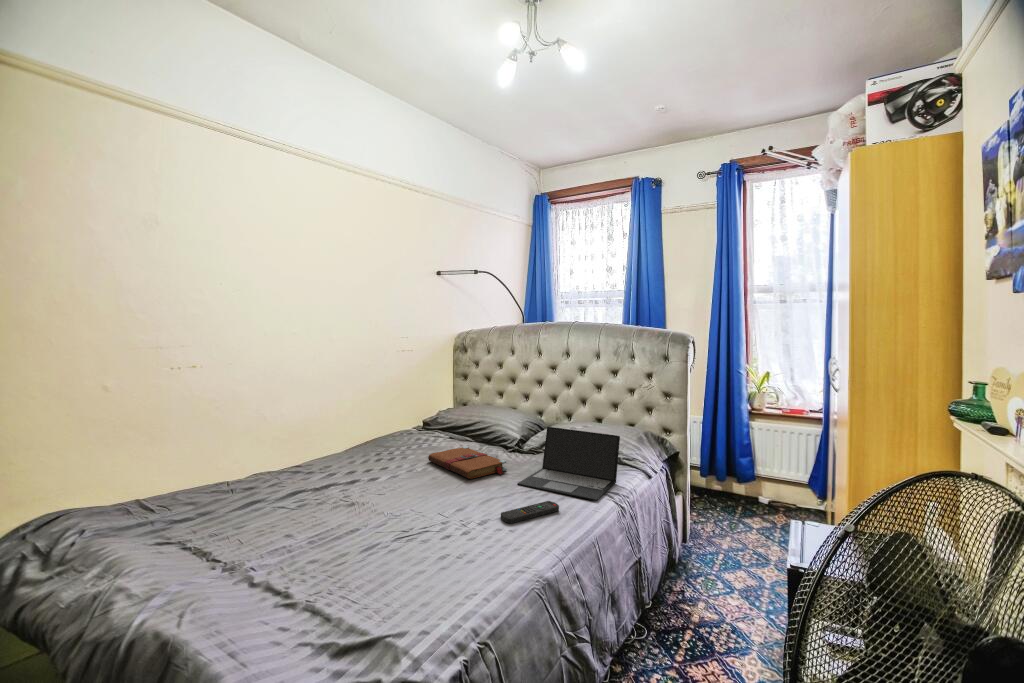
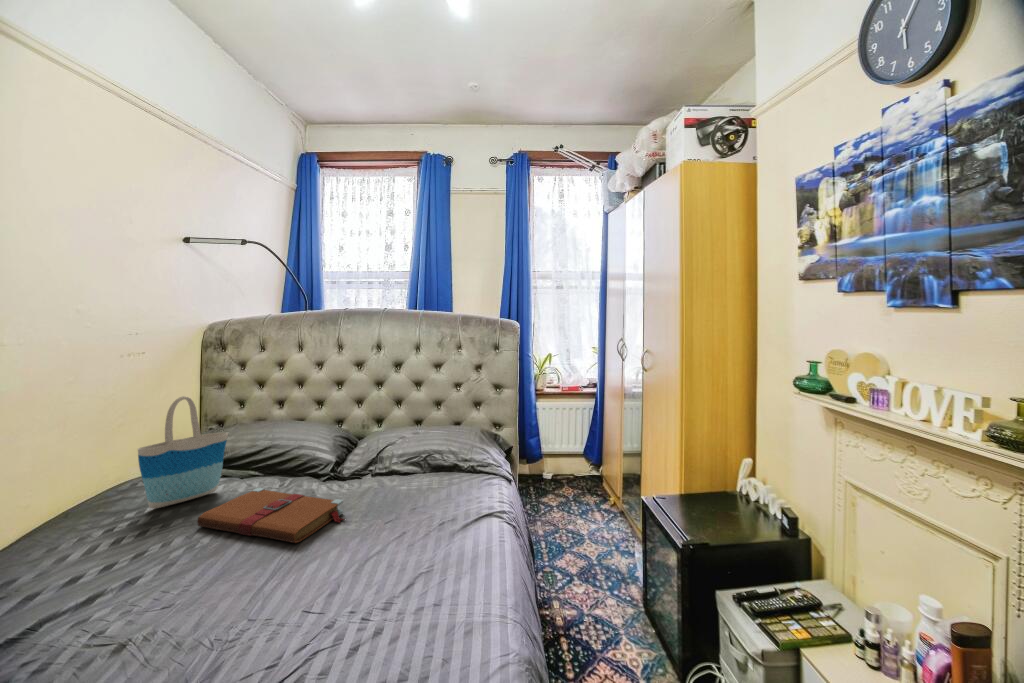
tote bag: none [407,383,455,449] -> present [138,396,228,508]
laptop: present [518,427,620,501] -> none [376,442,493,533]
remote control: present [501,501,559,523] -> none [397,549,464,607]

